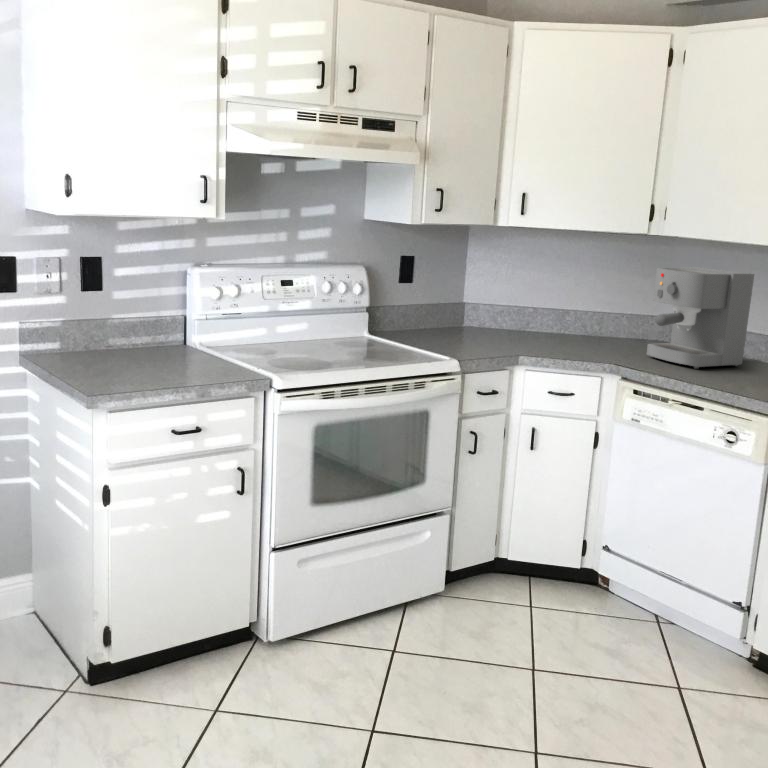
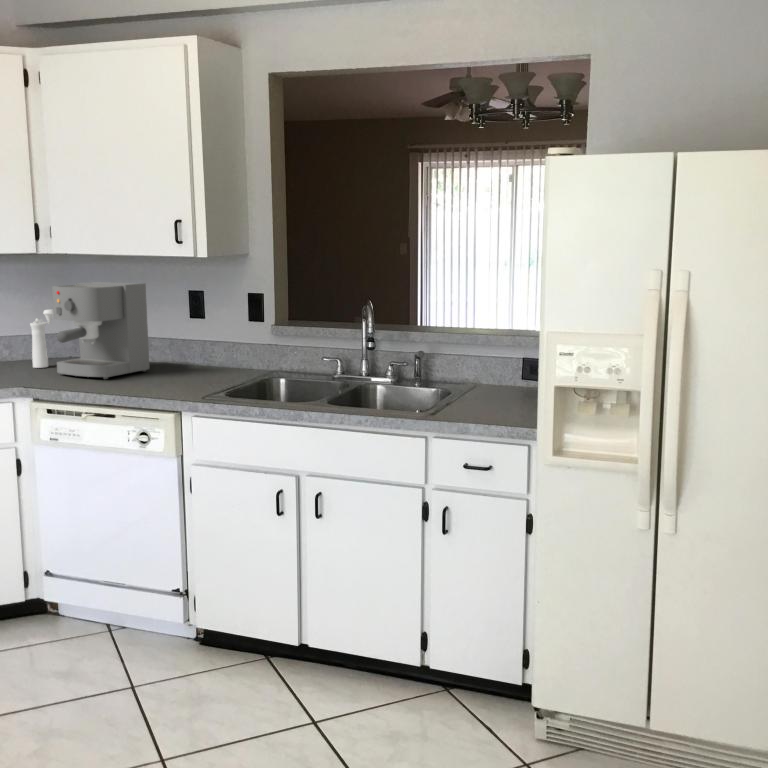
pepper mill: none [622,290,651,347] -> present [30,310,54,368]

